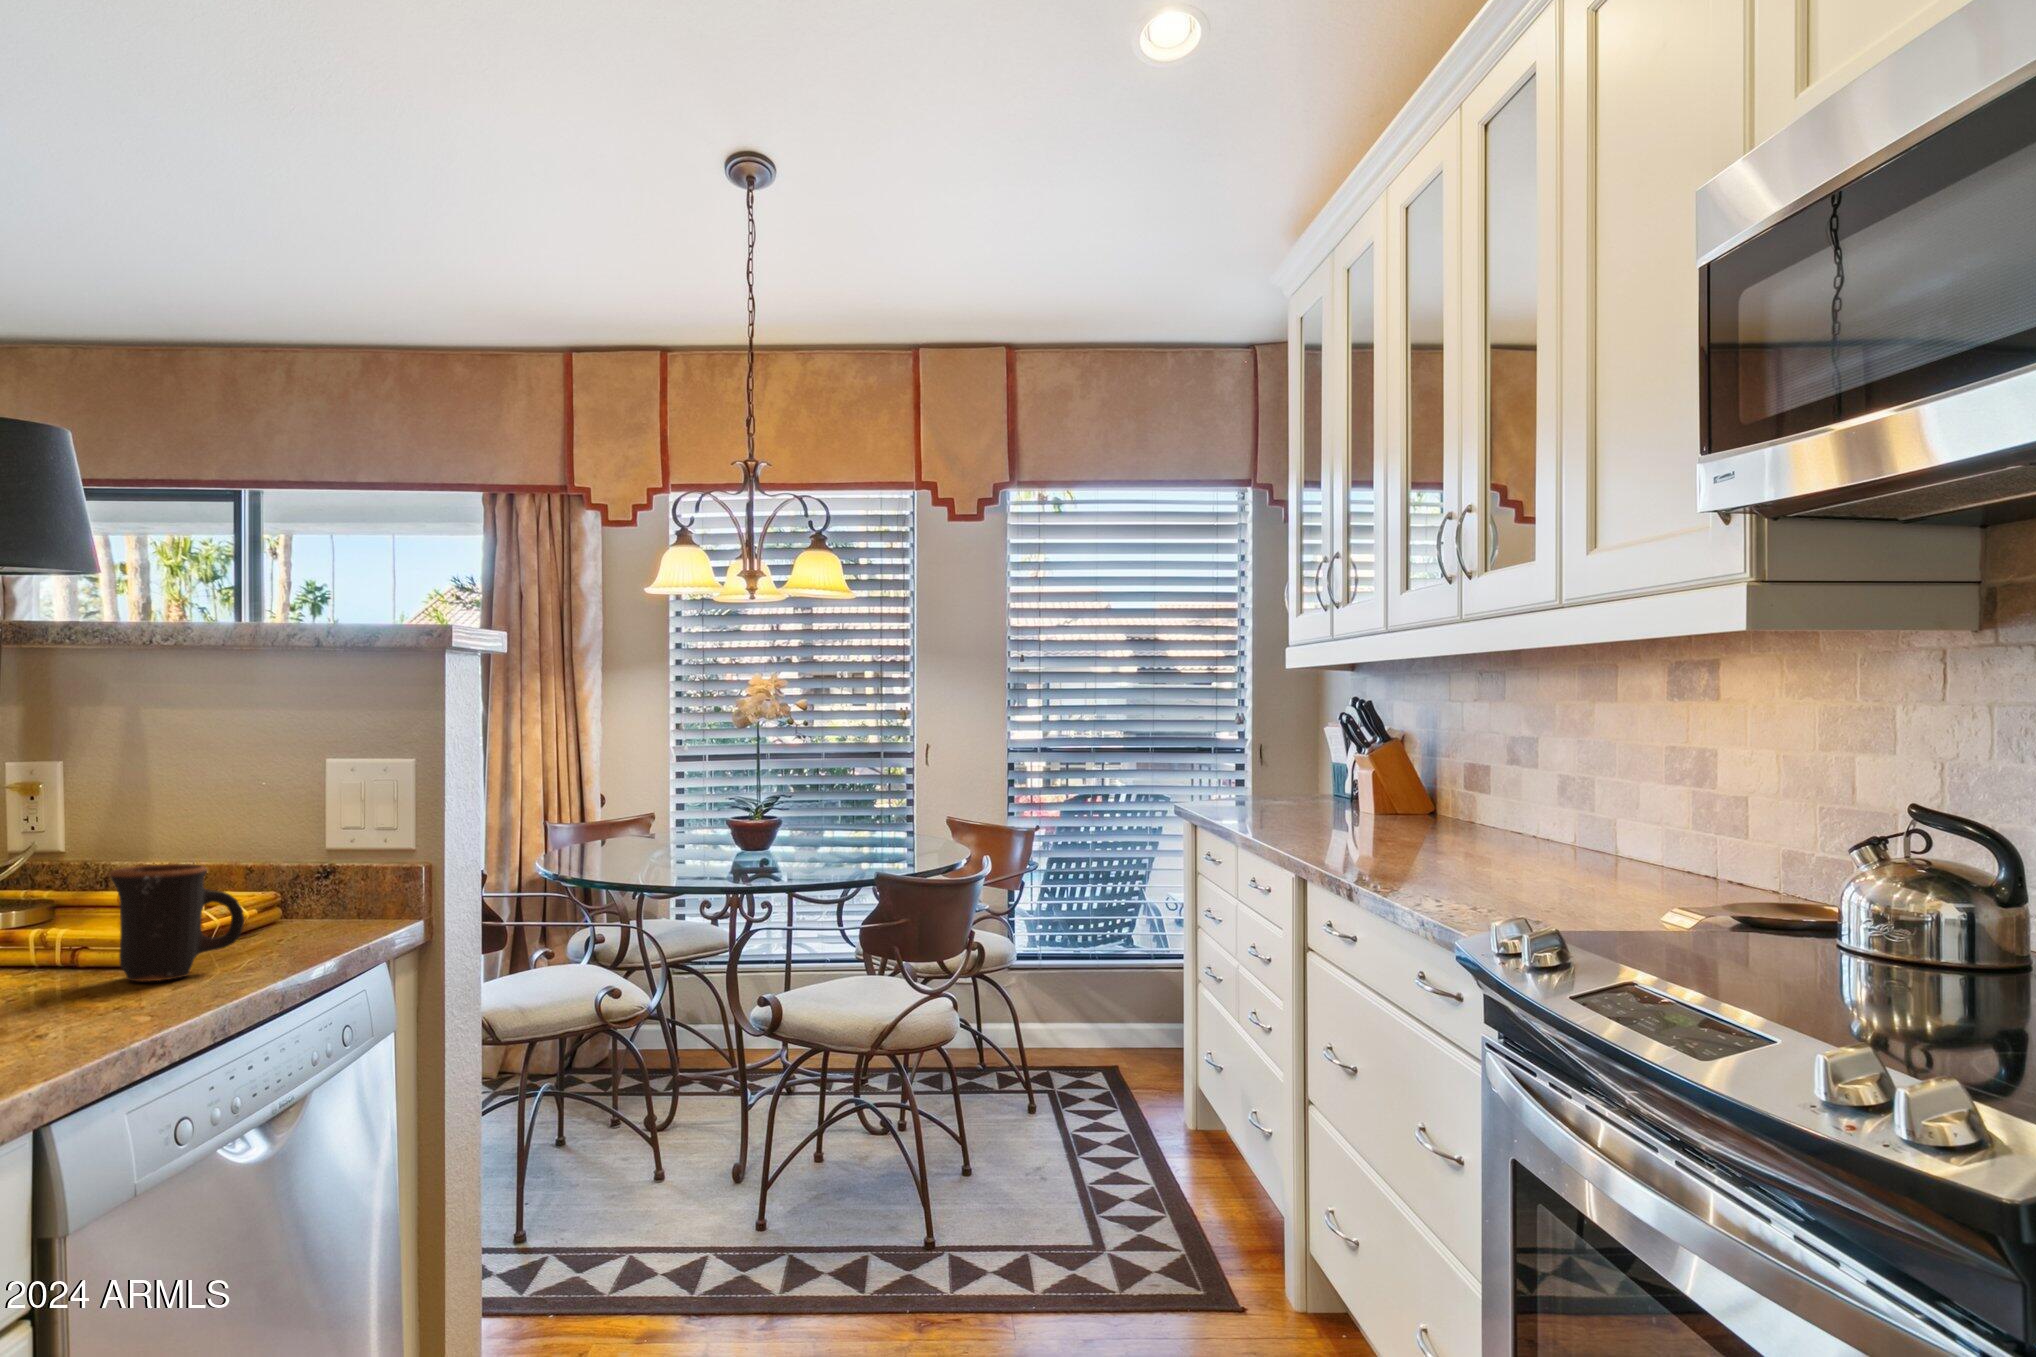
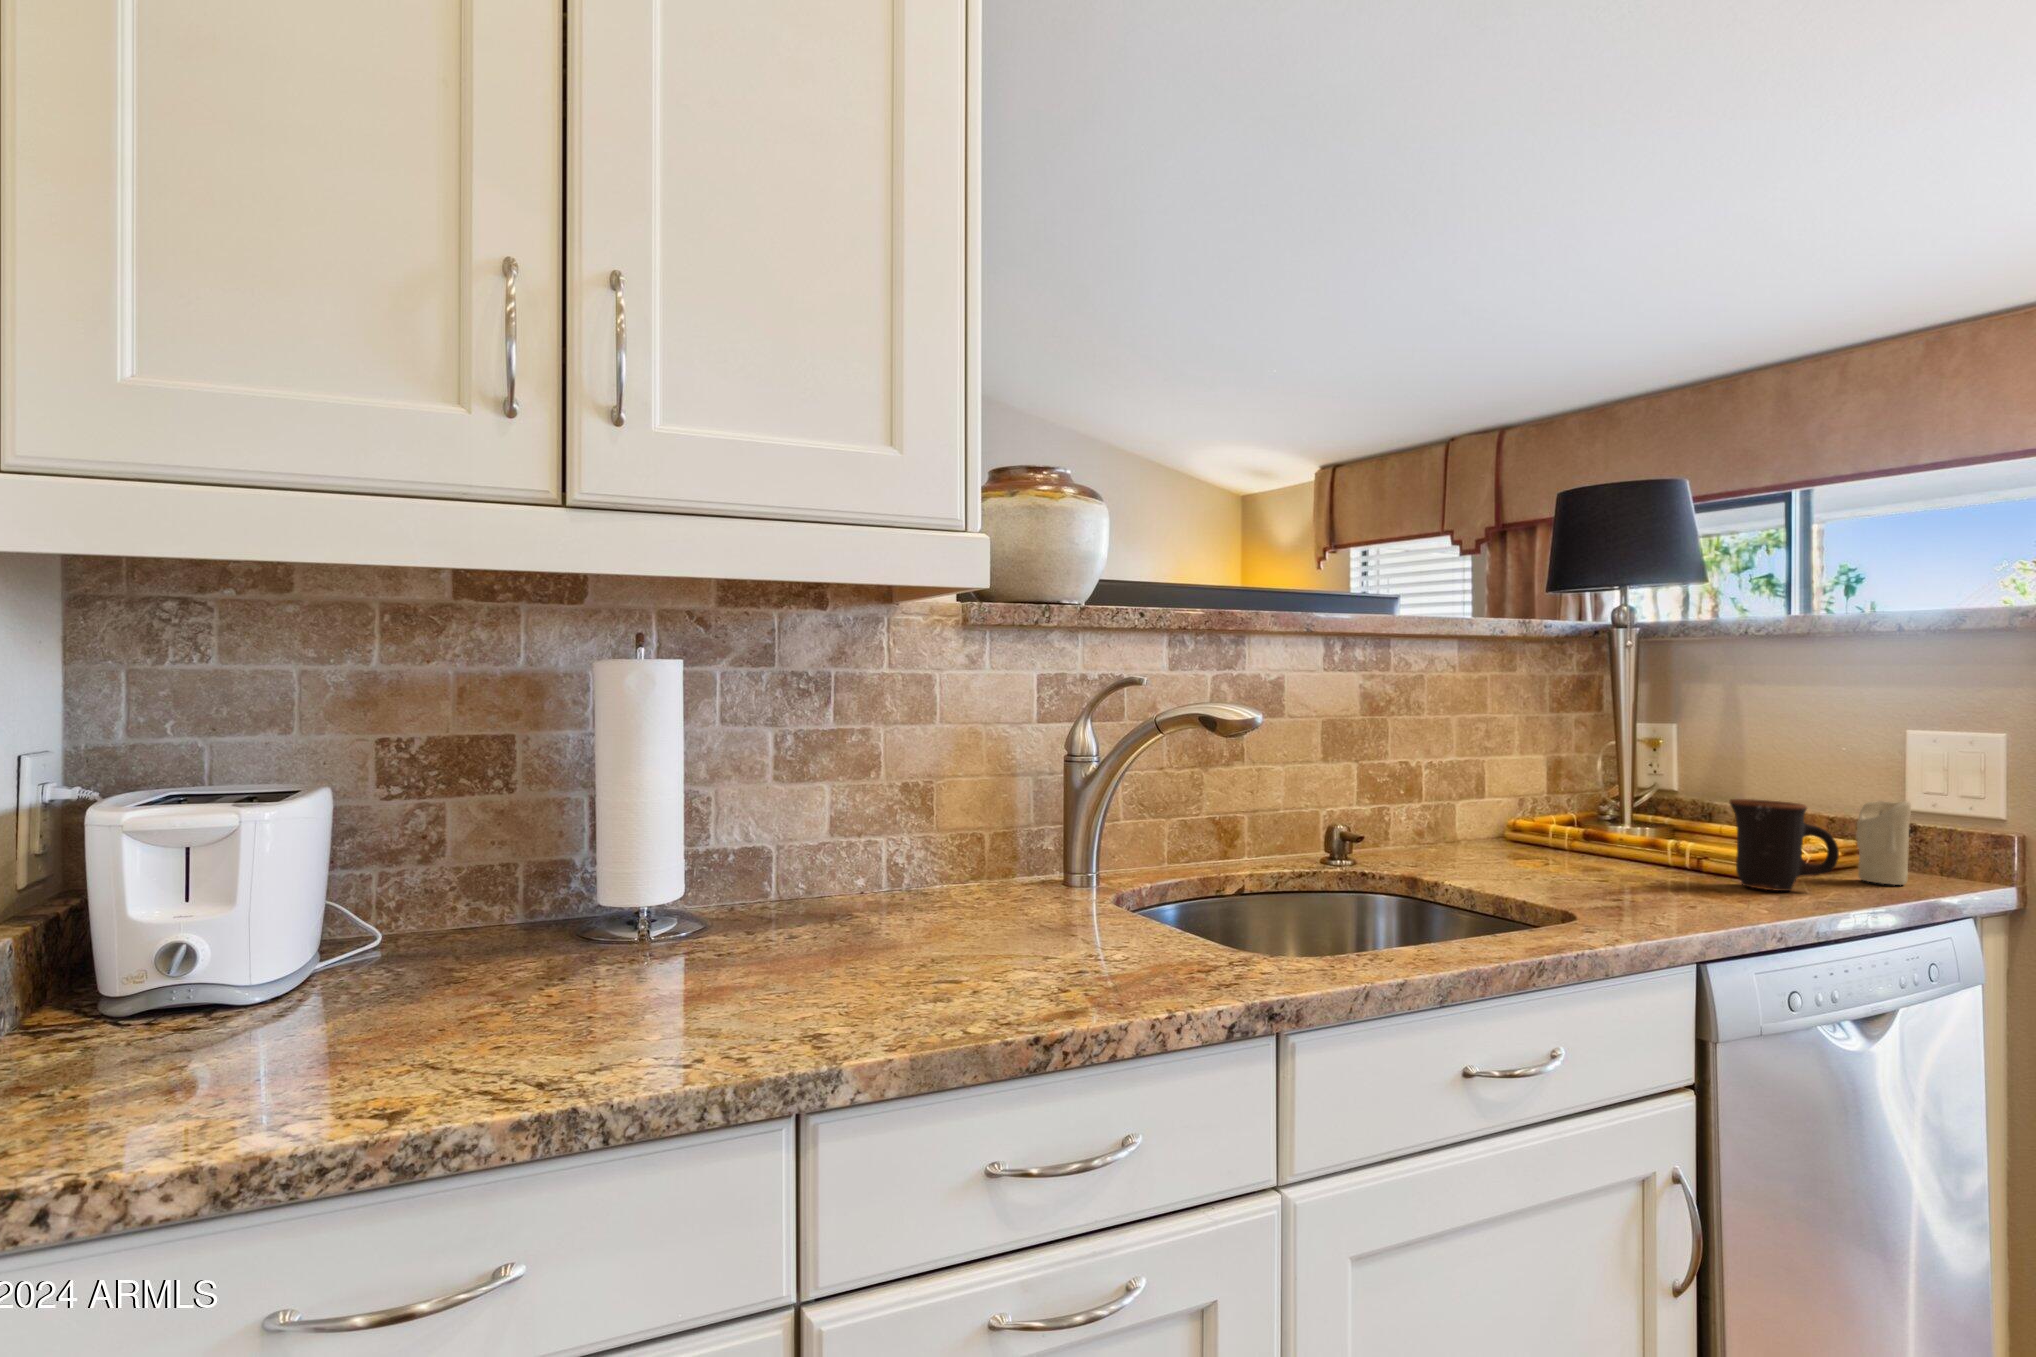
candle: none [269,843,326,942] -> present [1856,801,1911,885]

